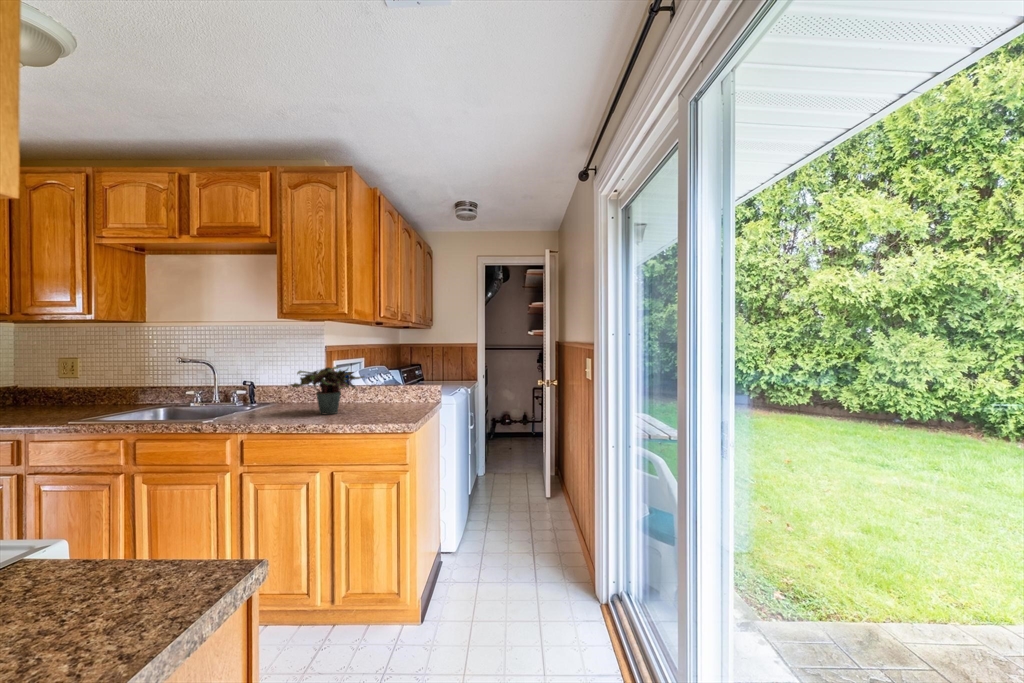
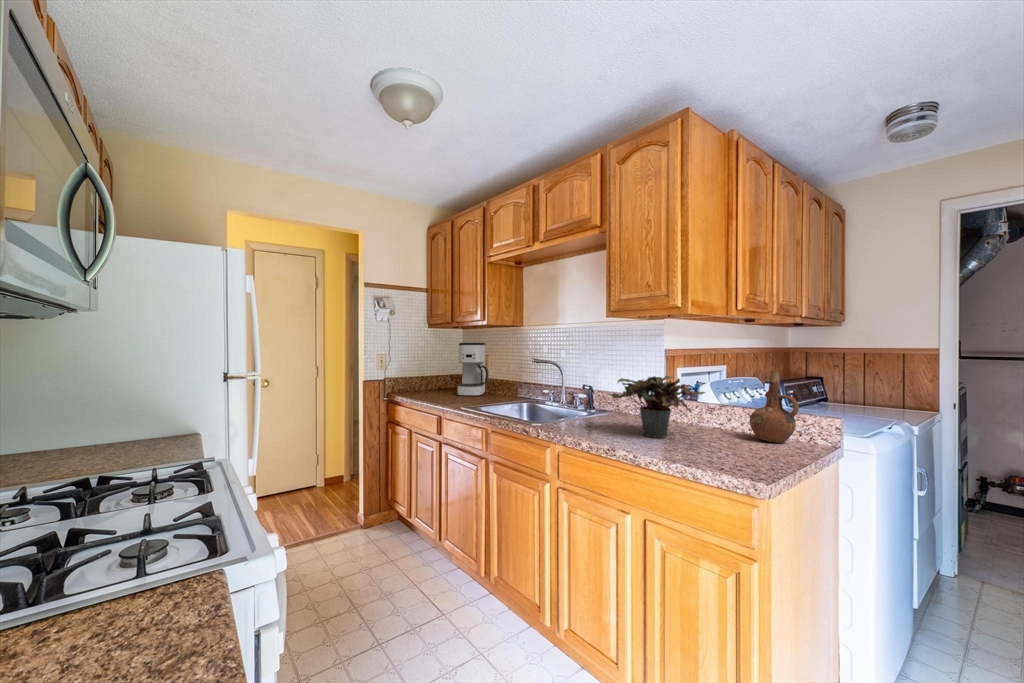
coffee maker: none [27,342,84,414] -> present [457,343,488,396]
ceramic pitcher: none [392,359,419,405] -> present [750,371,799,443]

